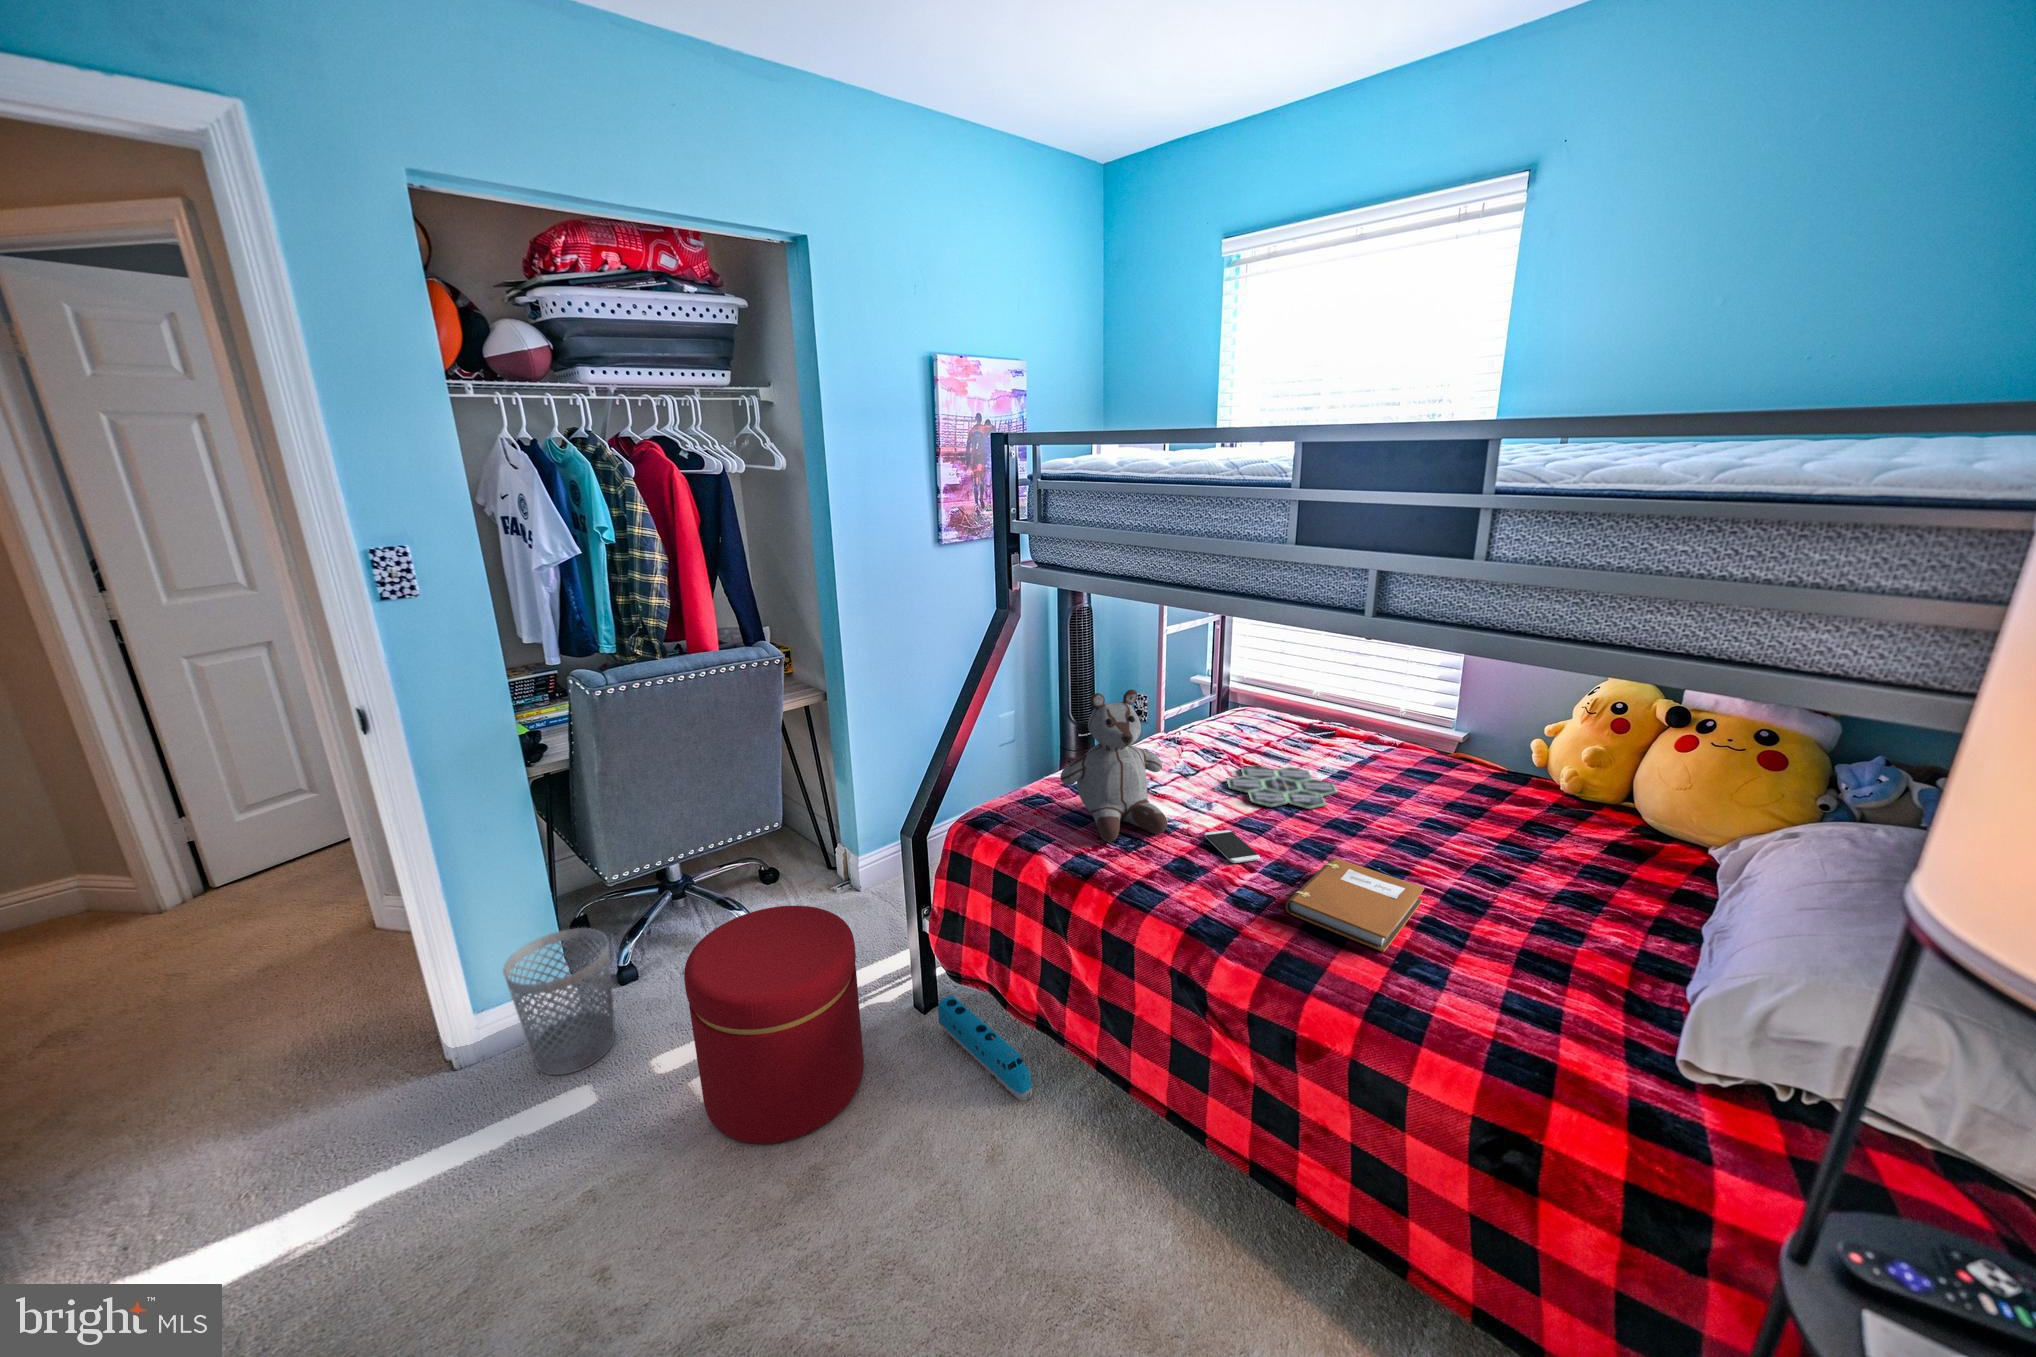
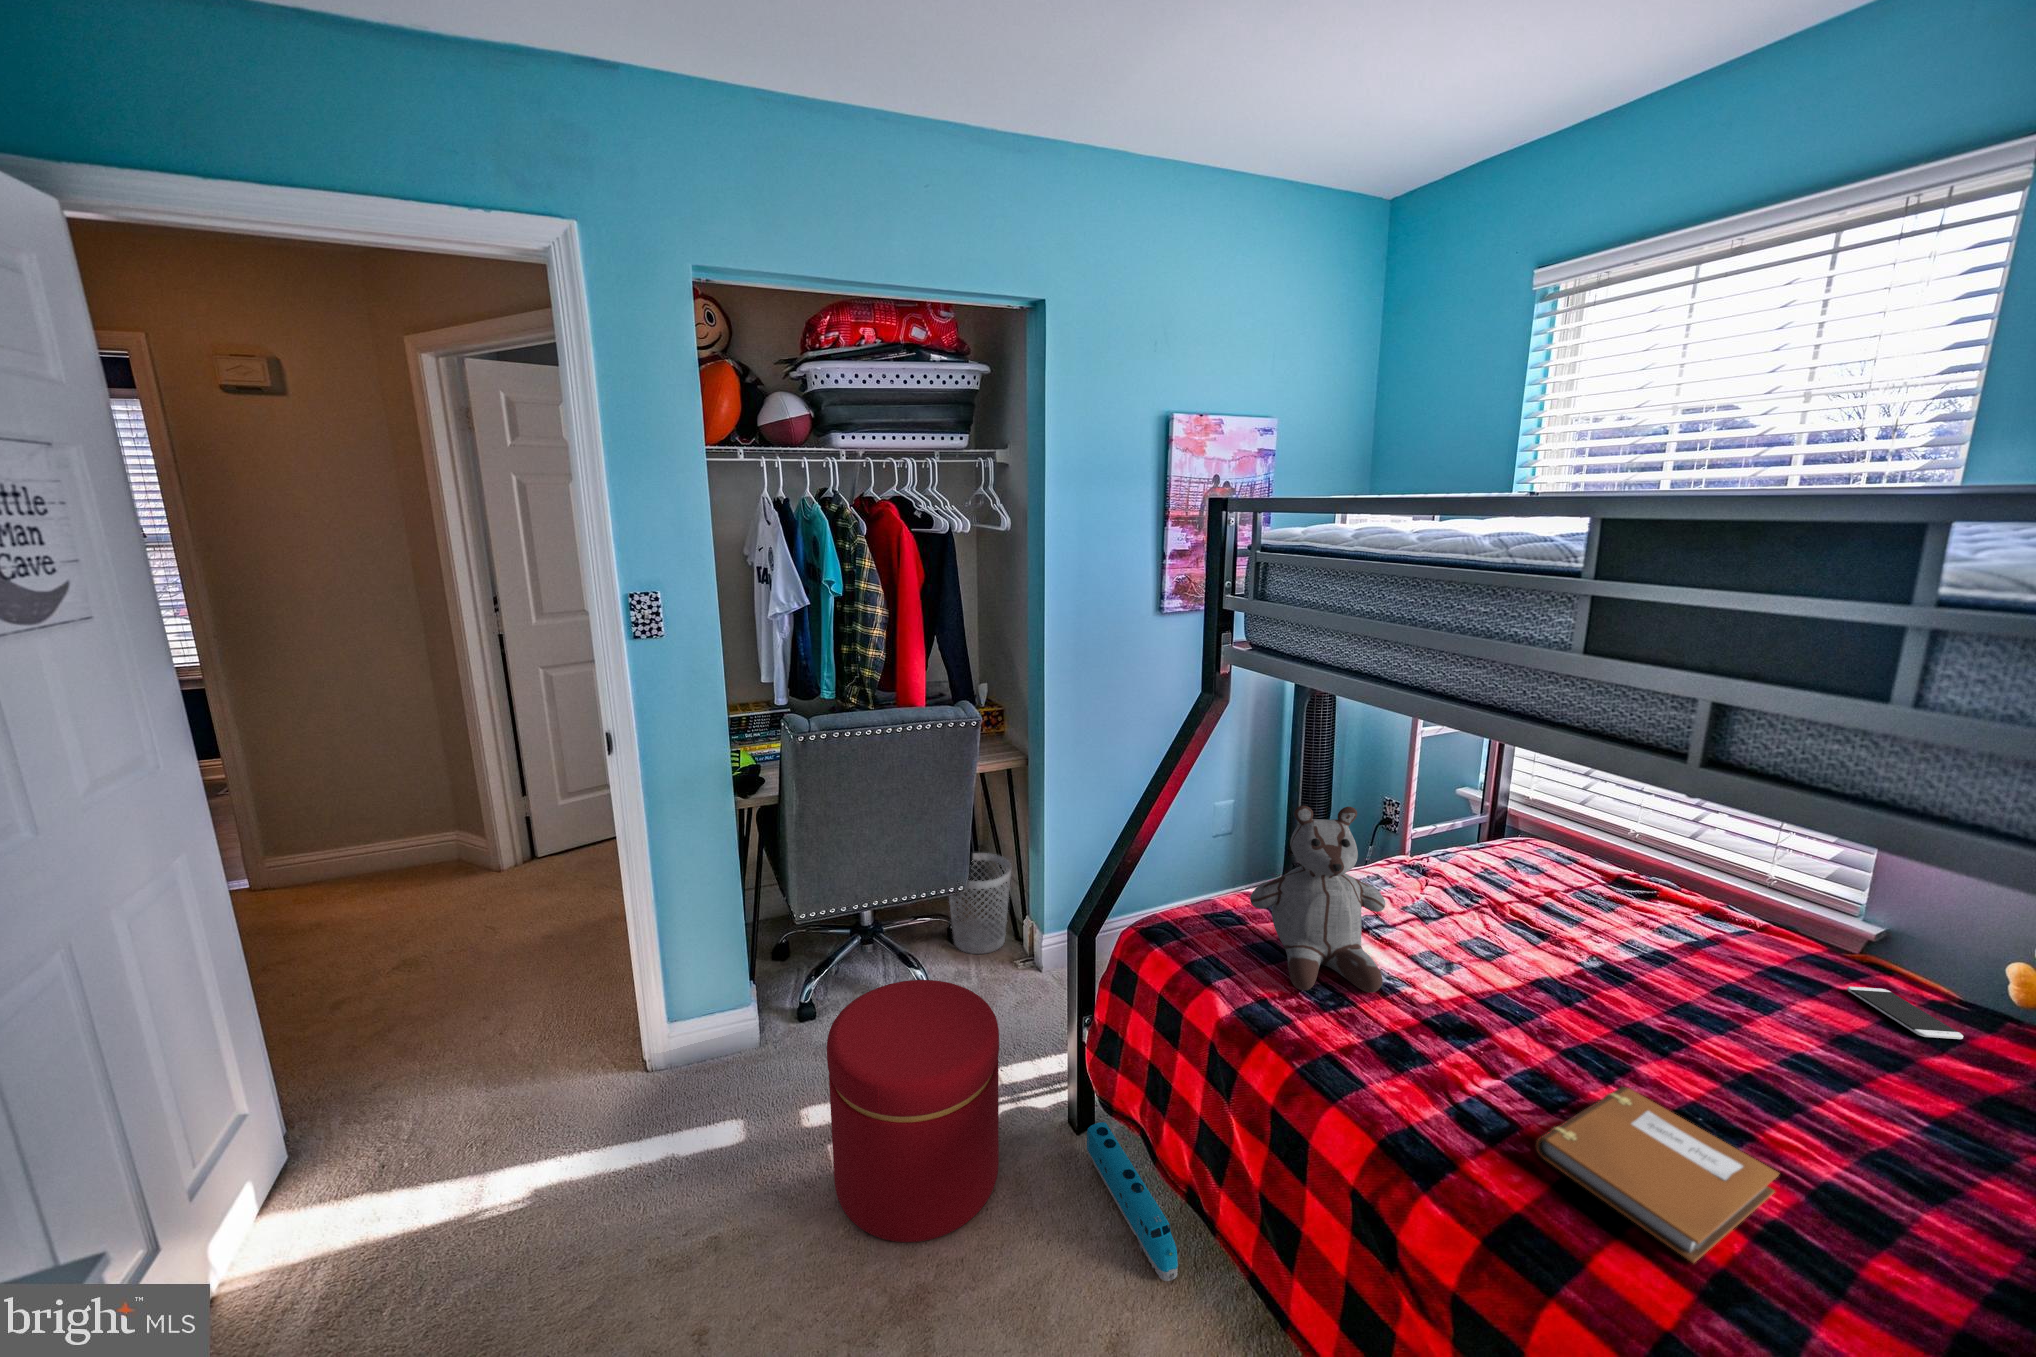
board game: present [1227,766,1338,809] -> none [1479,922,1648,1001]
smartphone: present [1204,830,1260,863] -> present [1847,987,1963,1039]
wastebasket: present [503,928,615,1075] -> present [949,853,1011,954]

